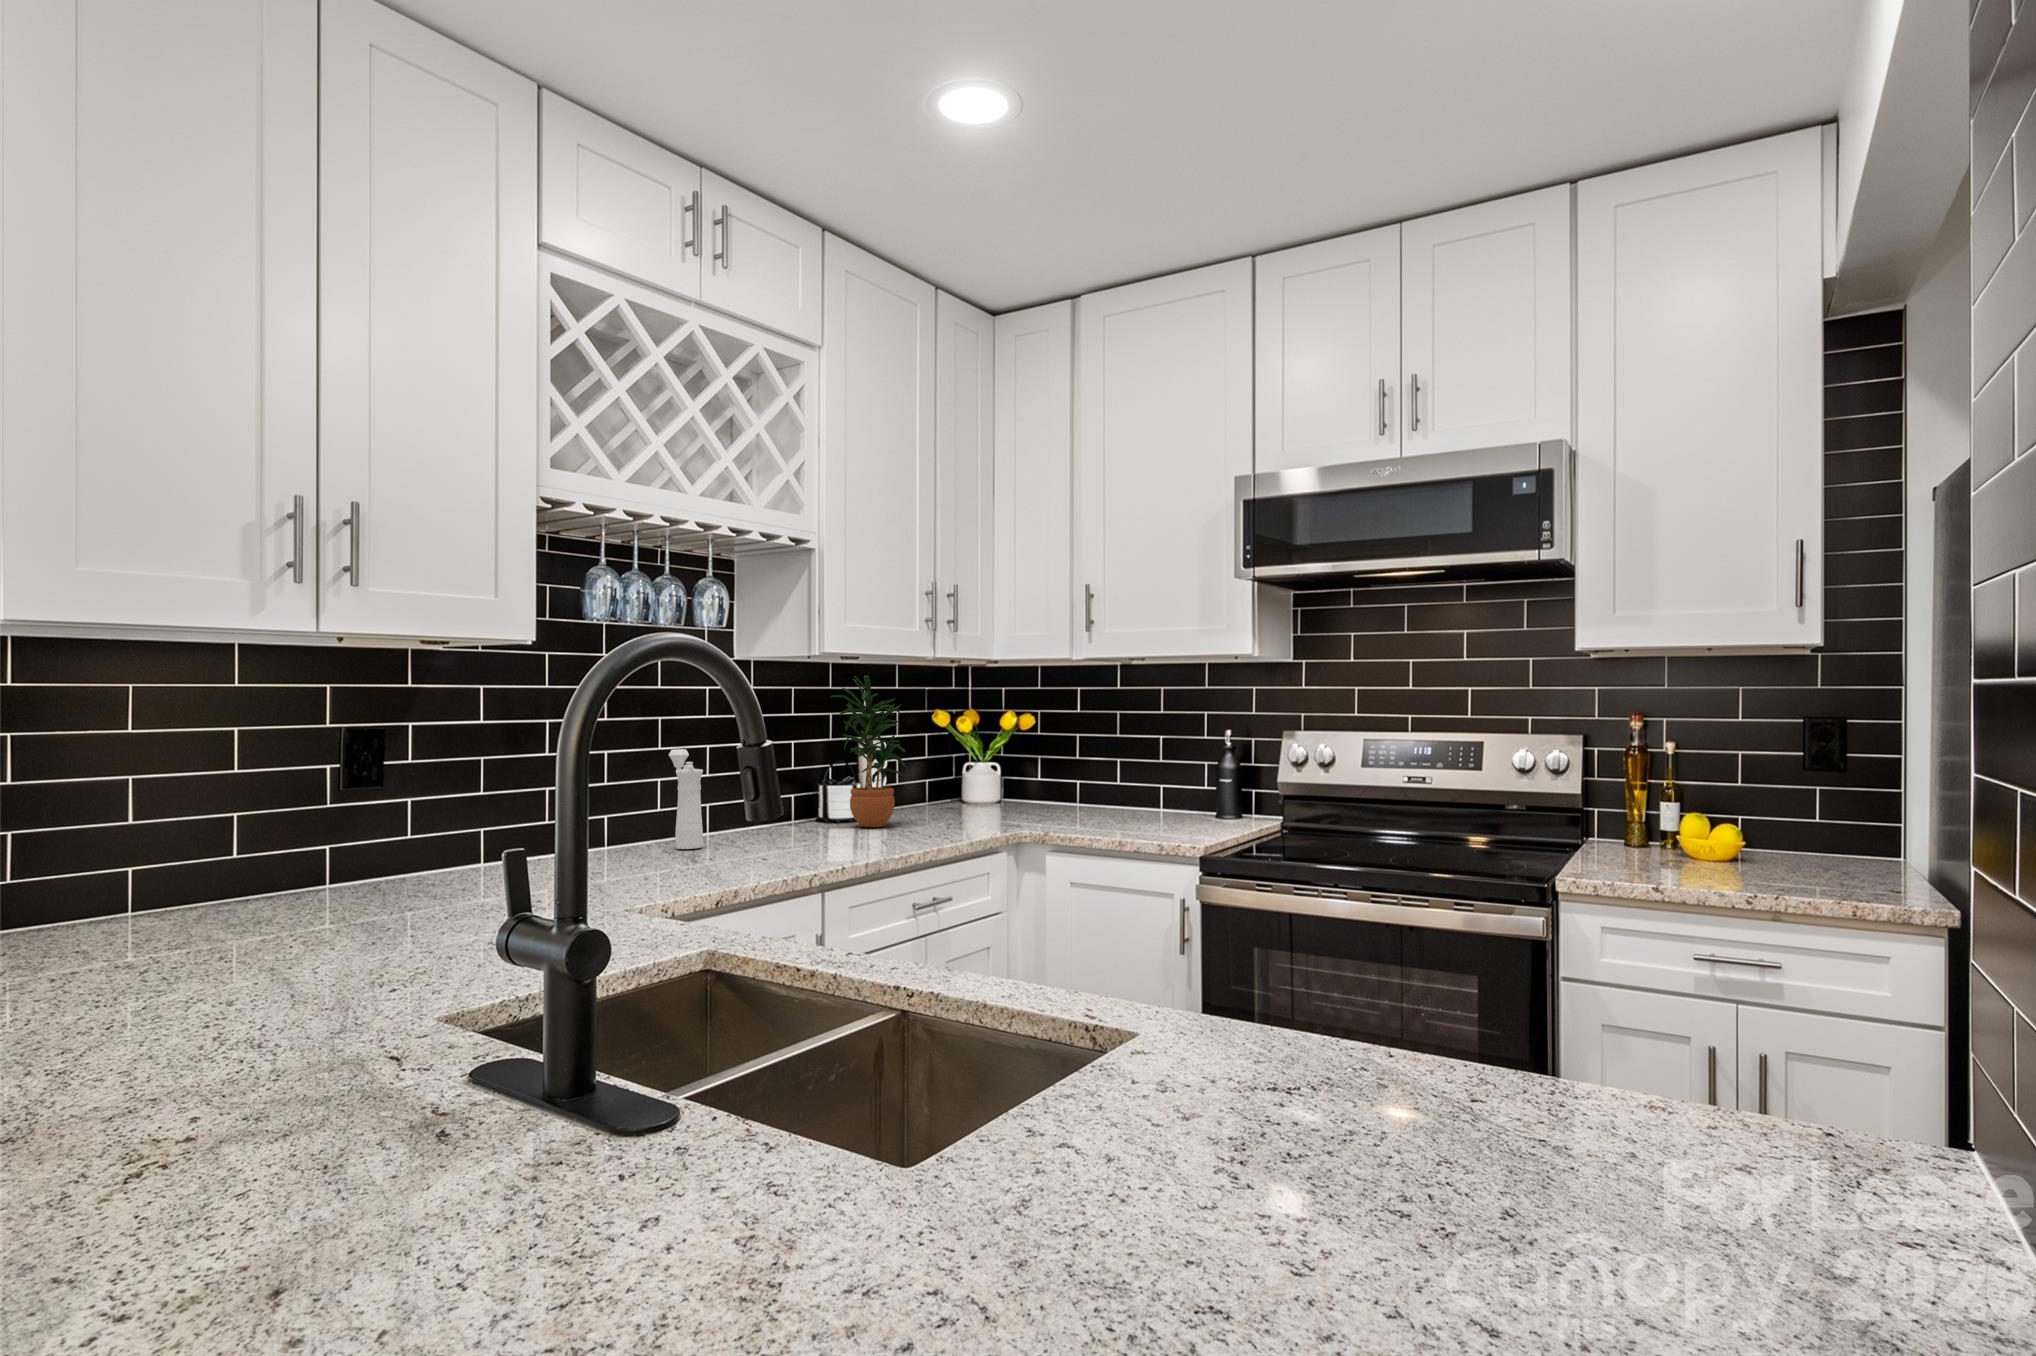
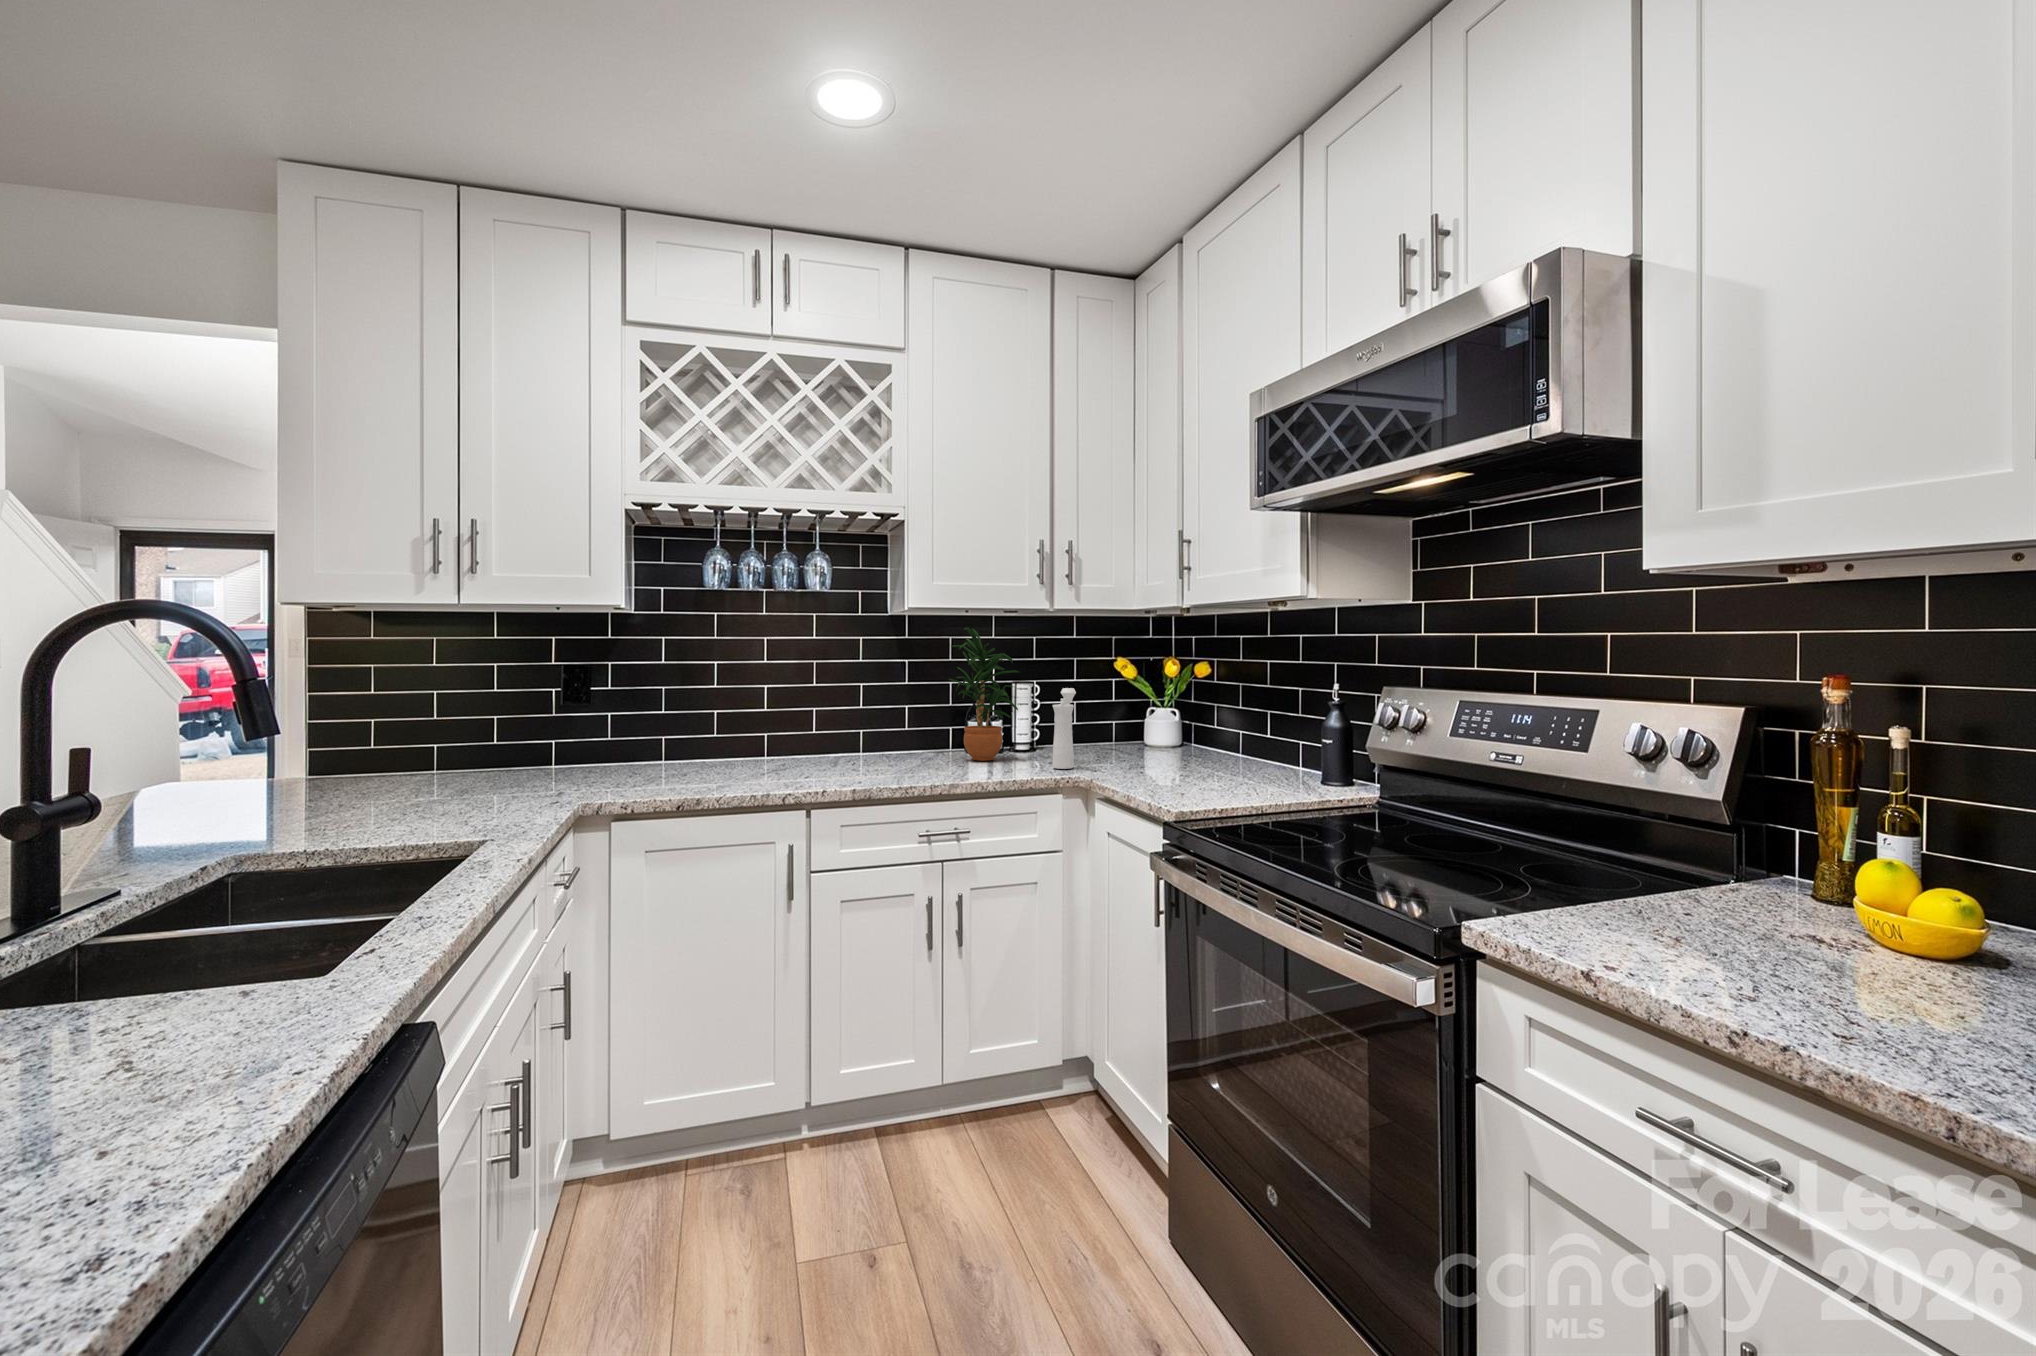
pepper mill: present [669,749,703,849] -> present [1053,688,1076,769]

